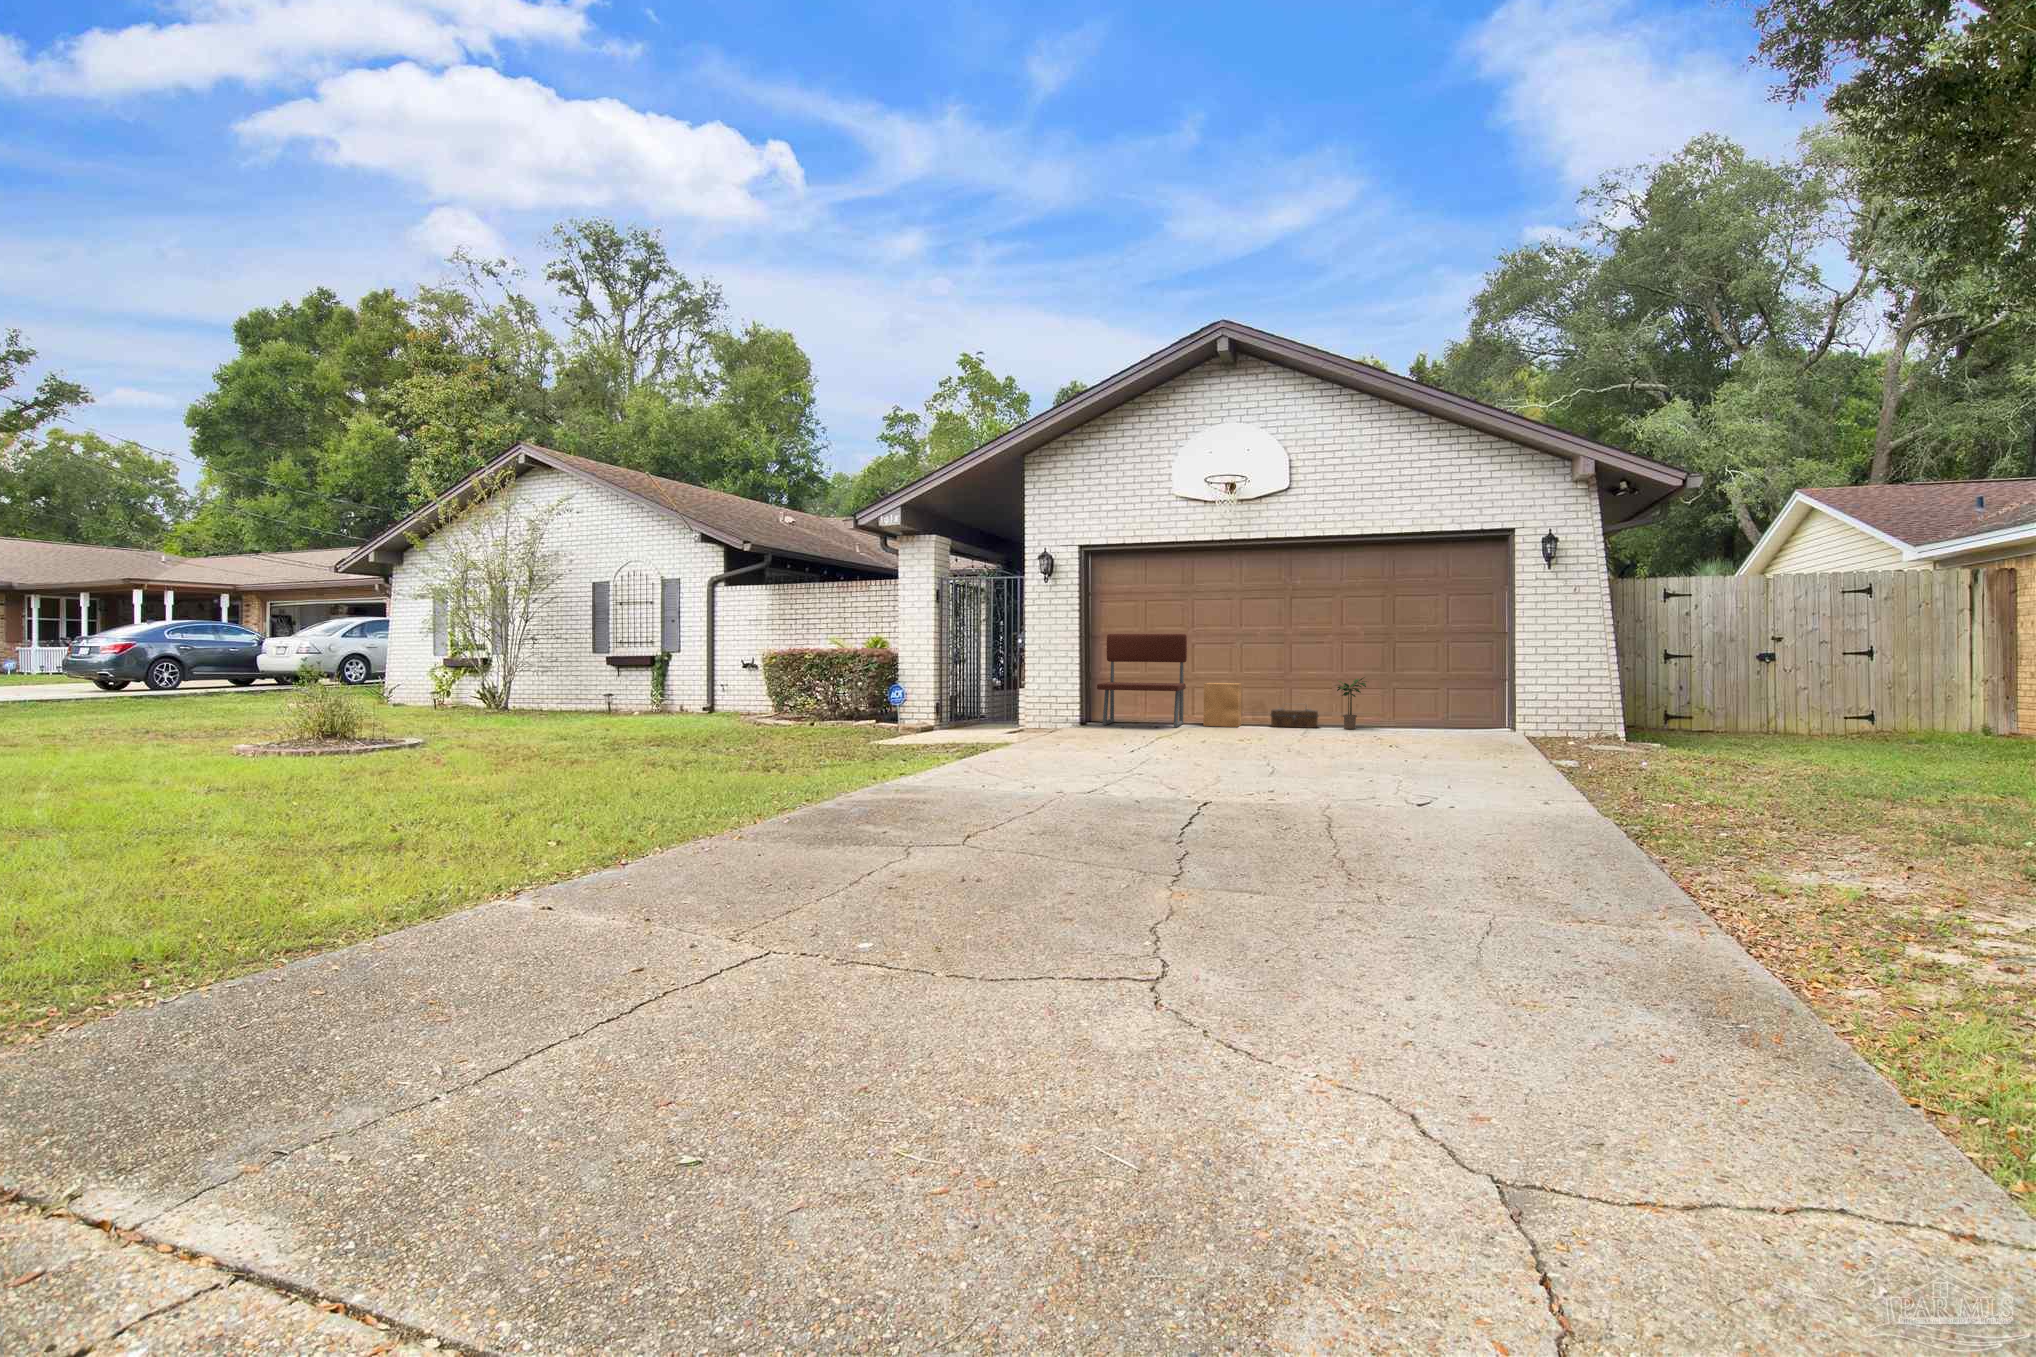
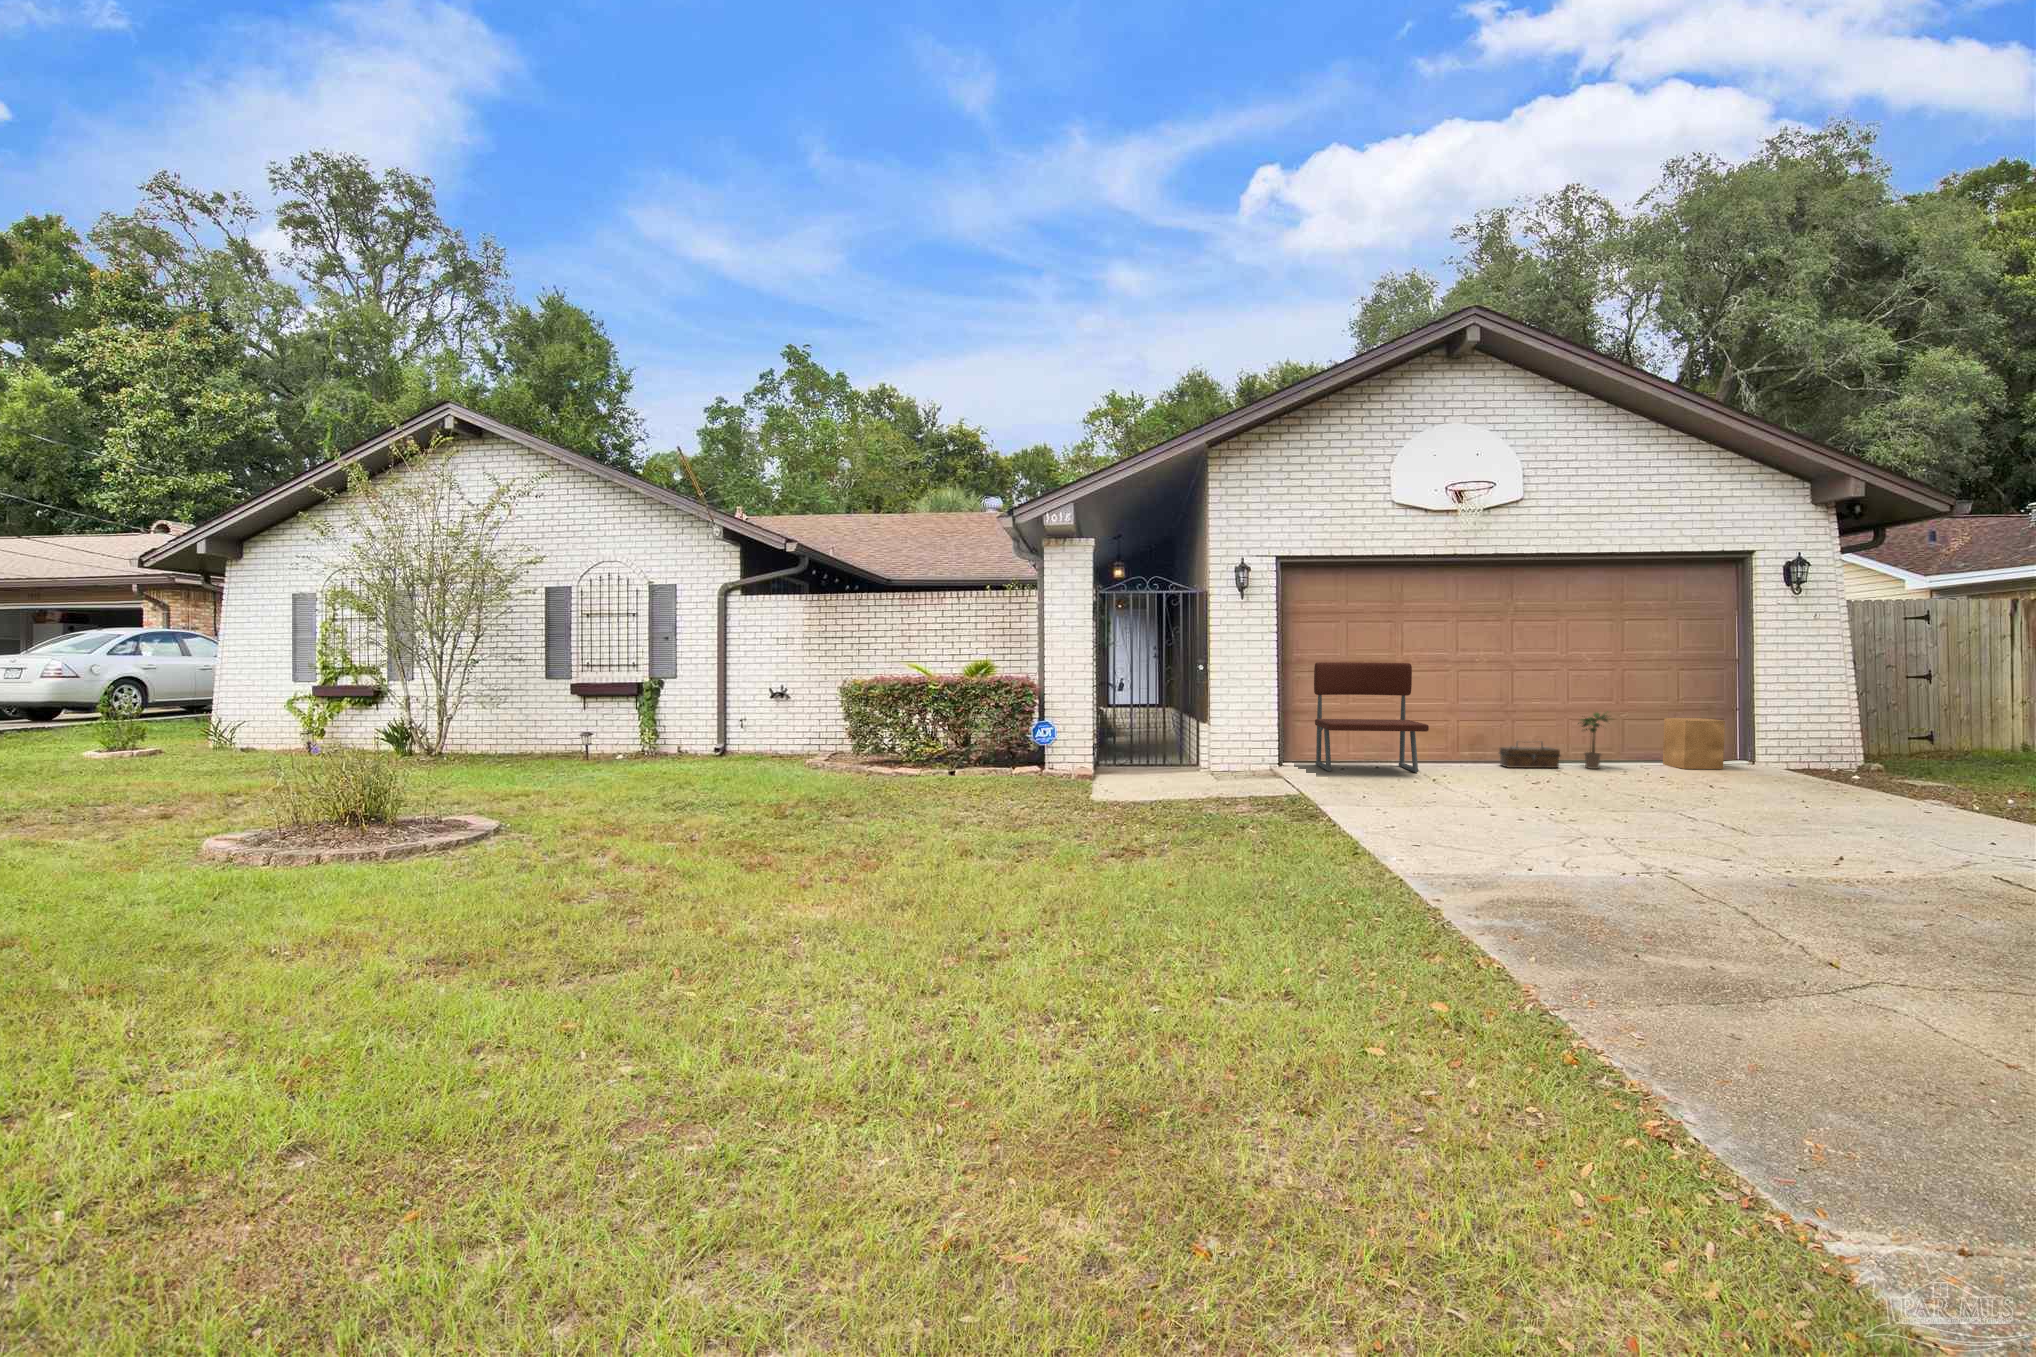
cardboard box: present [1203,683,1242,727] -> present [1663,718,1725,769]

